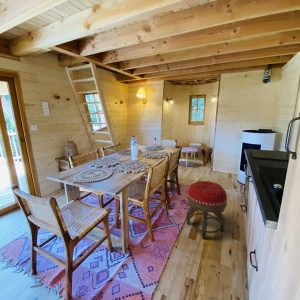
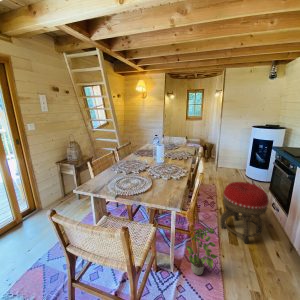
potted plant: none [135,215,163,259] -> present [187,228,218,275]

